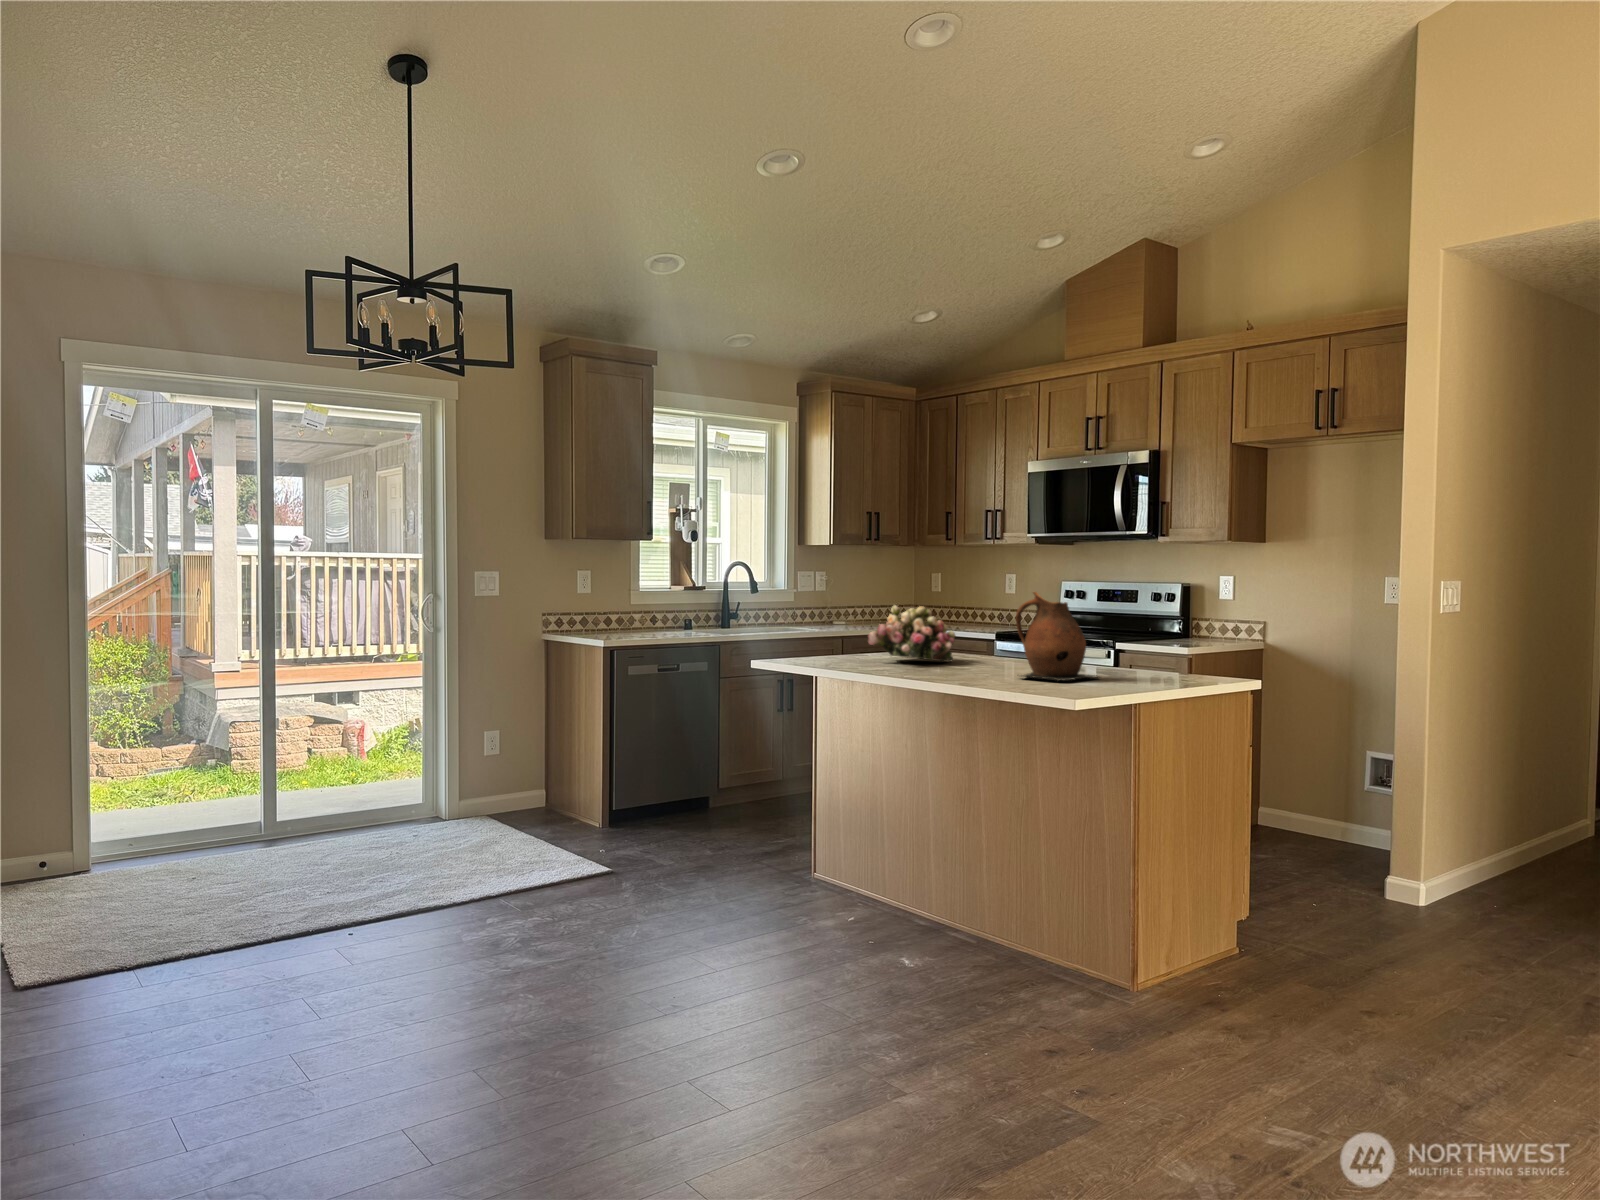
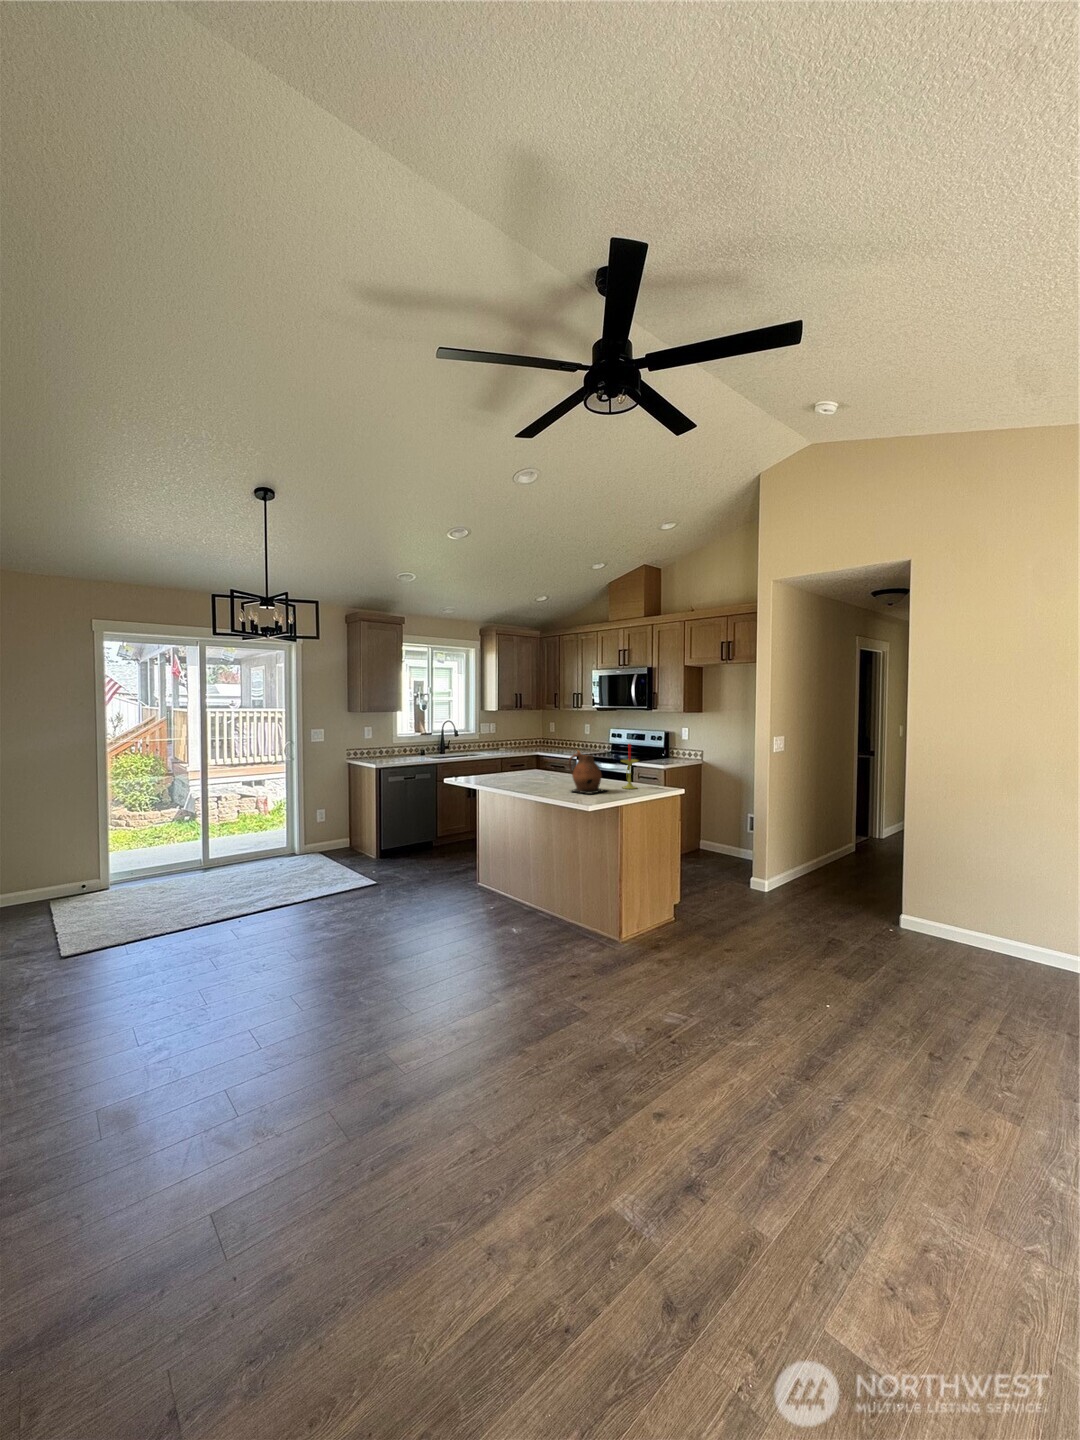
candle: none [1123,579,1162,676] -> present [622,744,638,789]
flower arrangement: present [868,606,955,662] -> none [503,752,546,780]

